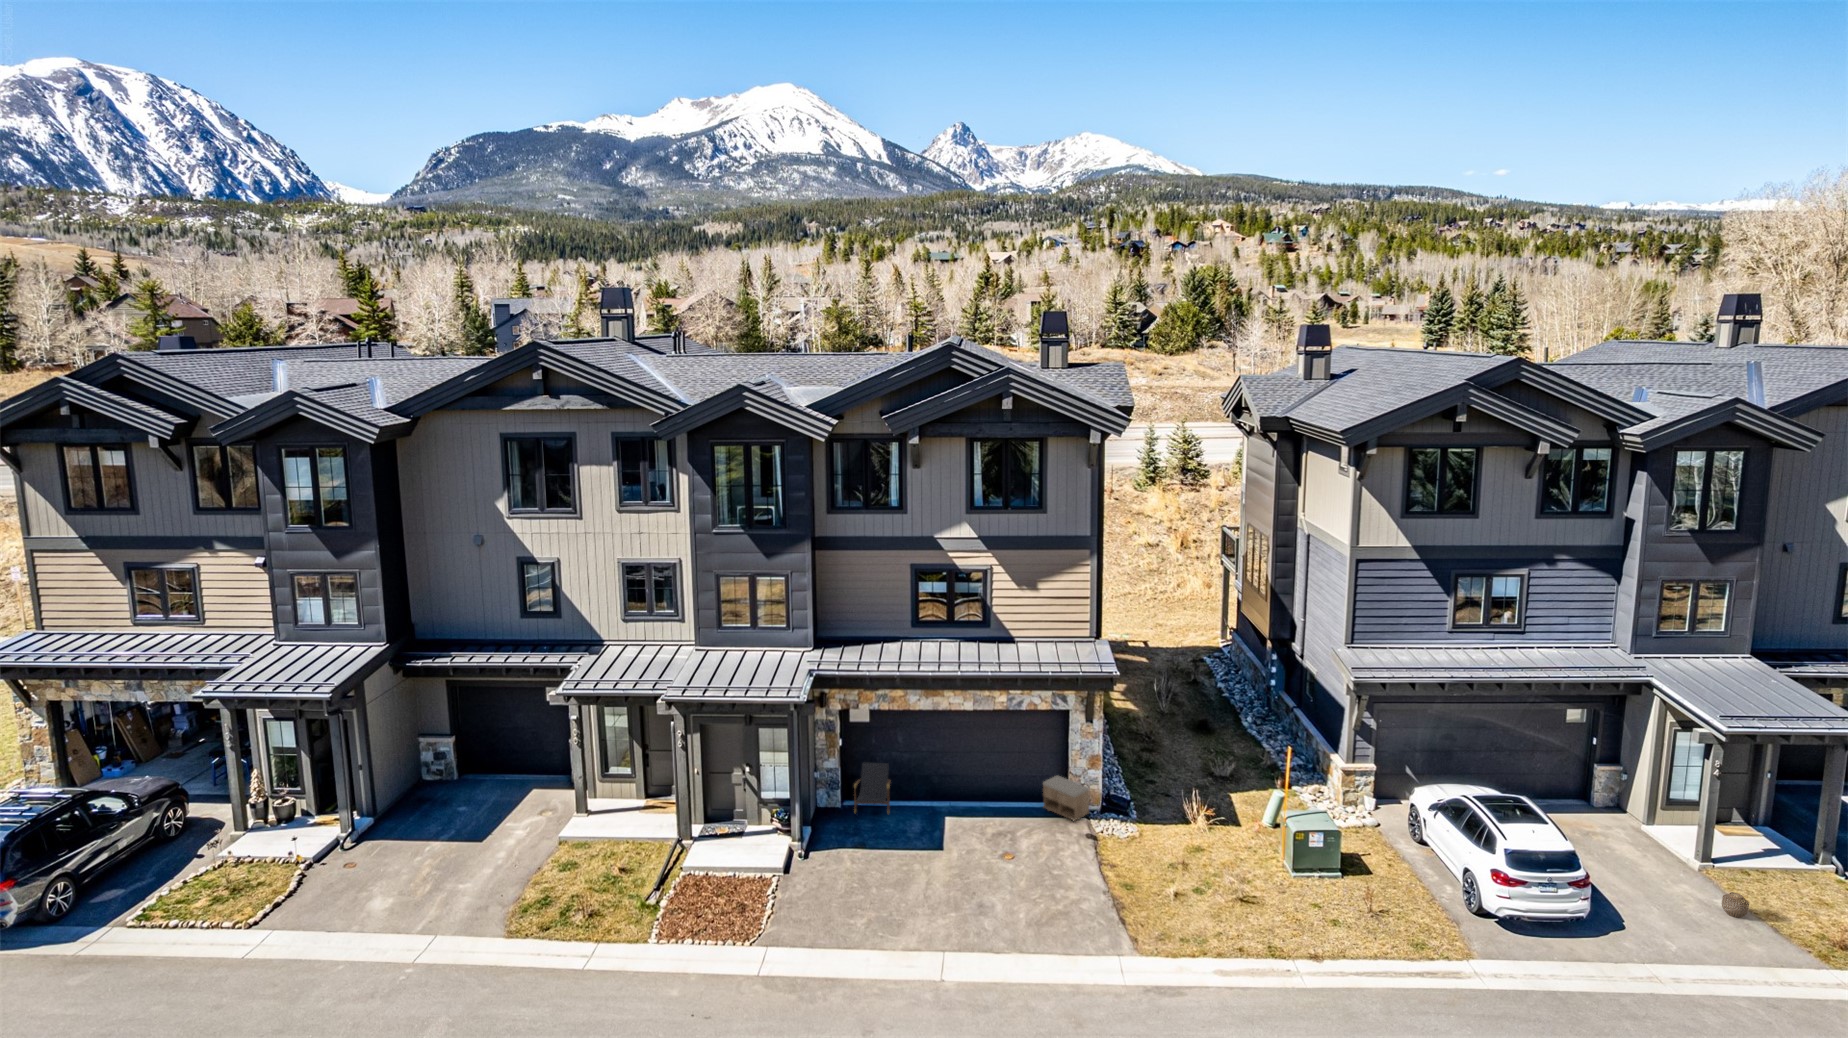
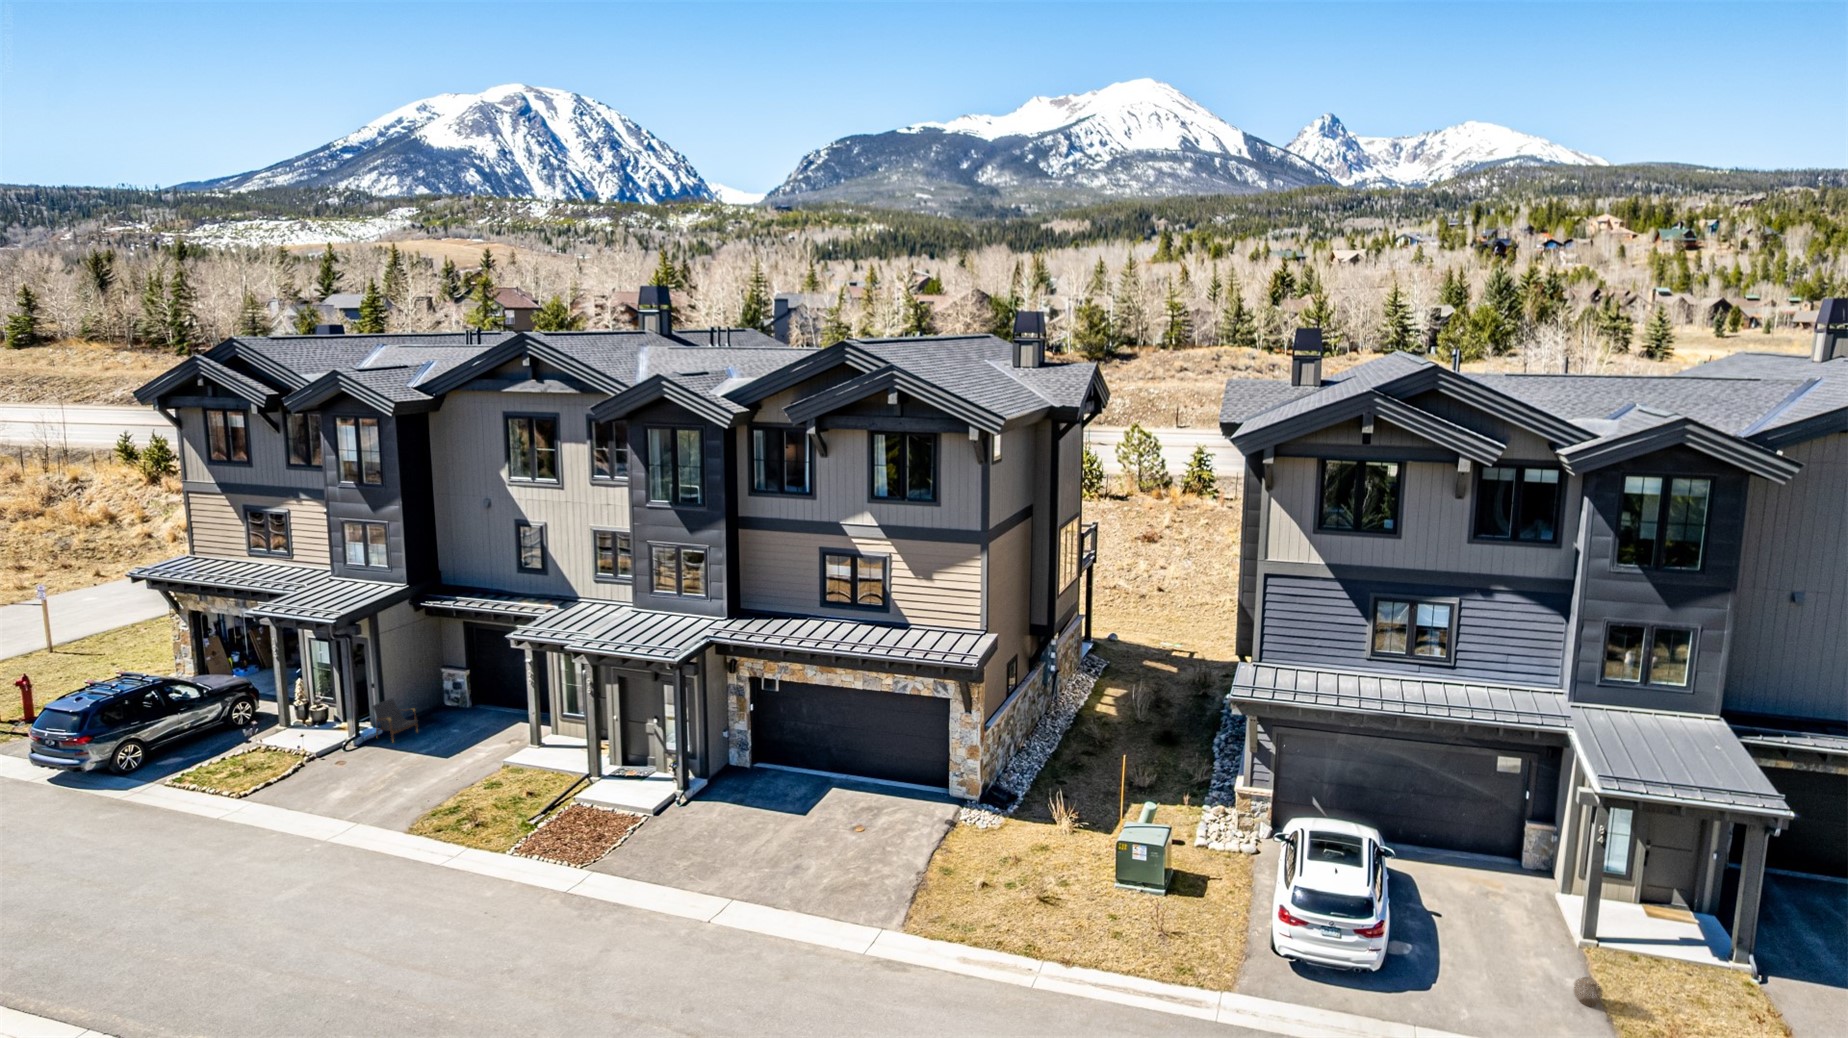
lounge chair: present [854,763,891,811] -> present [373,699,418,741]
storage bench: present [1043,776,1089,821] -> none [923,763,963,808]

